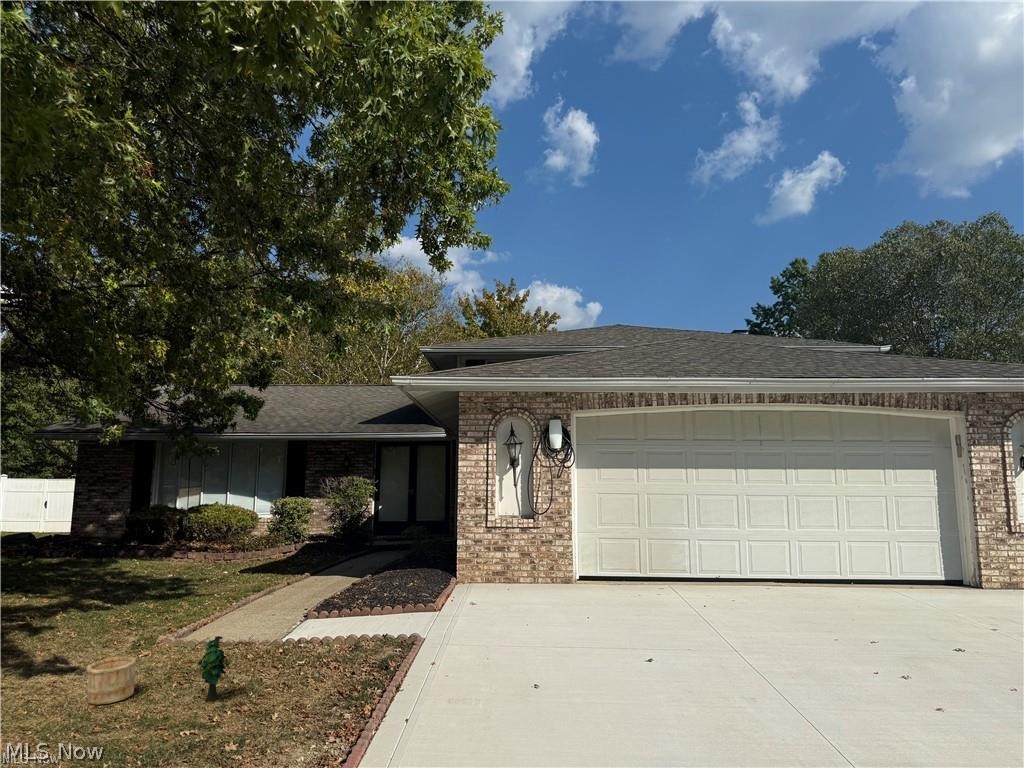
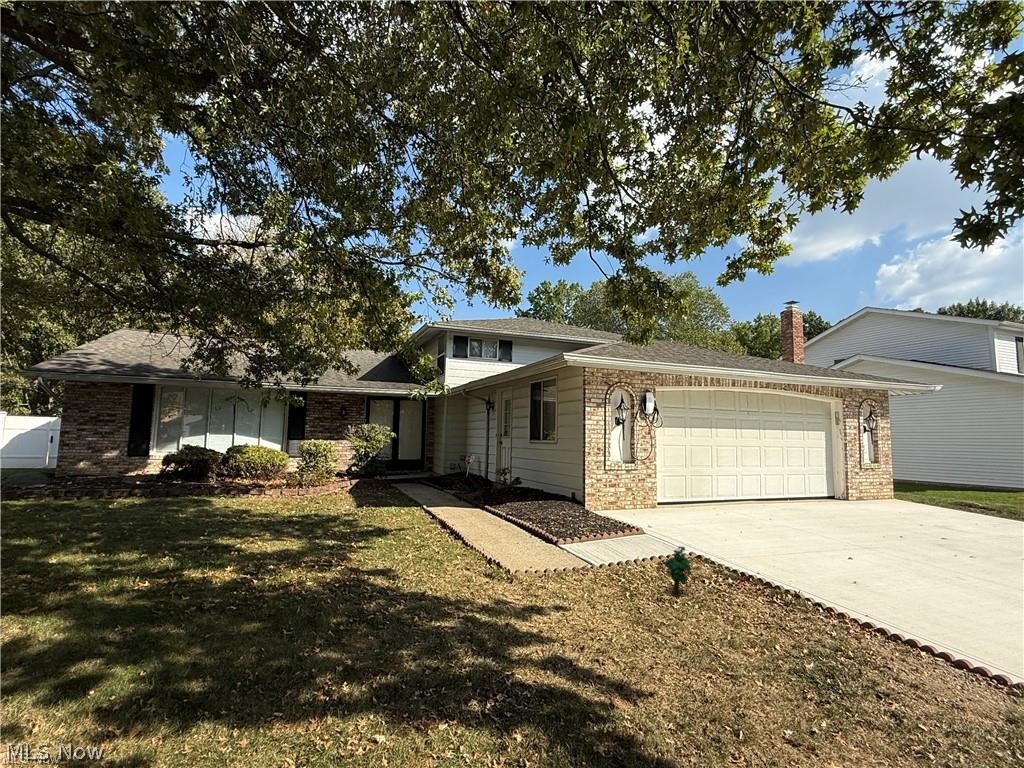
wooden bucket: present [86,656,136,705] -> none [589,571,626,610]

